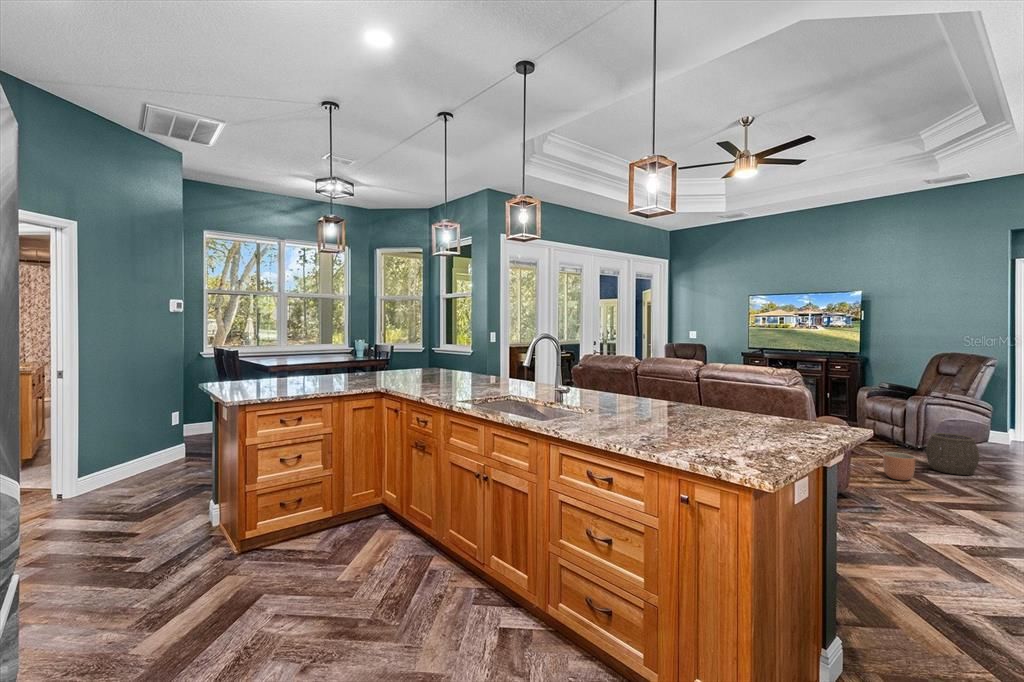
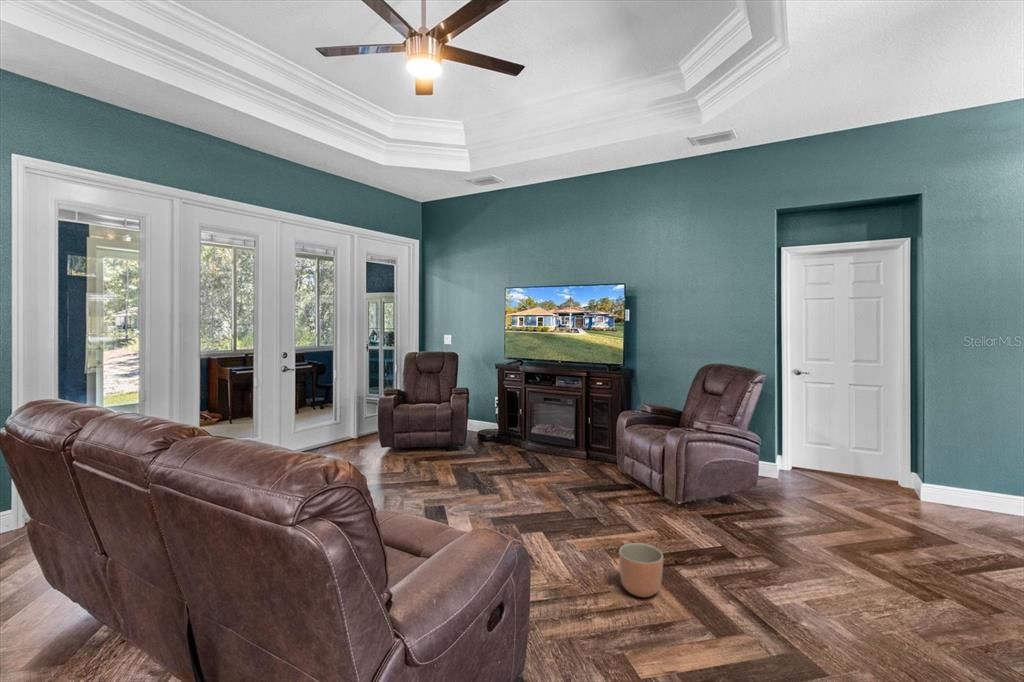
woven basket: present [926,433,979,475] -> none [682,493,749,564]

